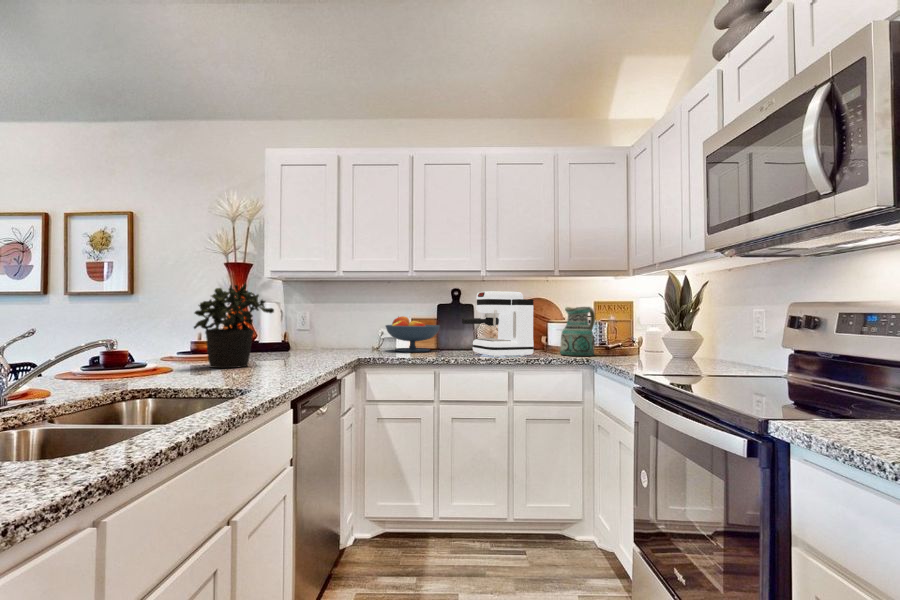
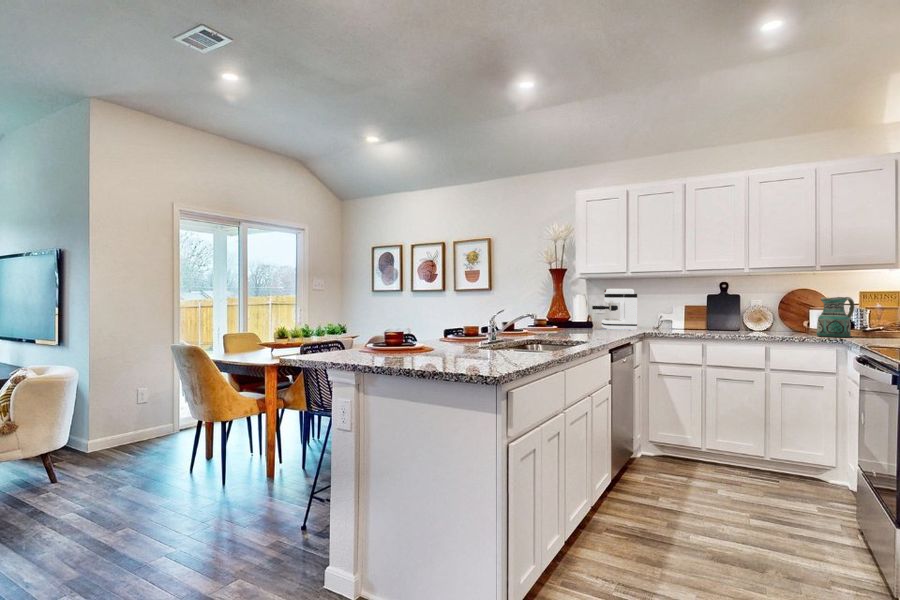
potted plant: present [194,283,274,368] -> none [548,284,591,334]
coffee maker: present [462,291,534,357] -> present [592,289,637,330]
fruit bowl: present [386,316,440,352] -> none [664,304,709,331]

